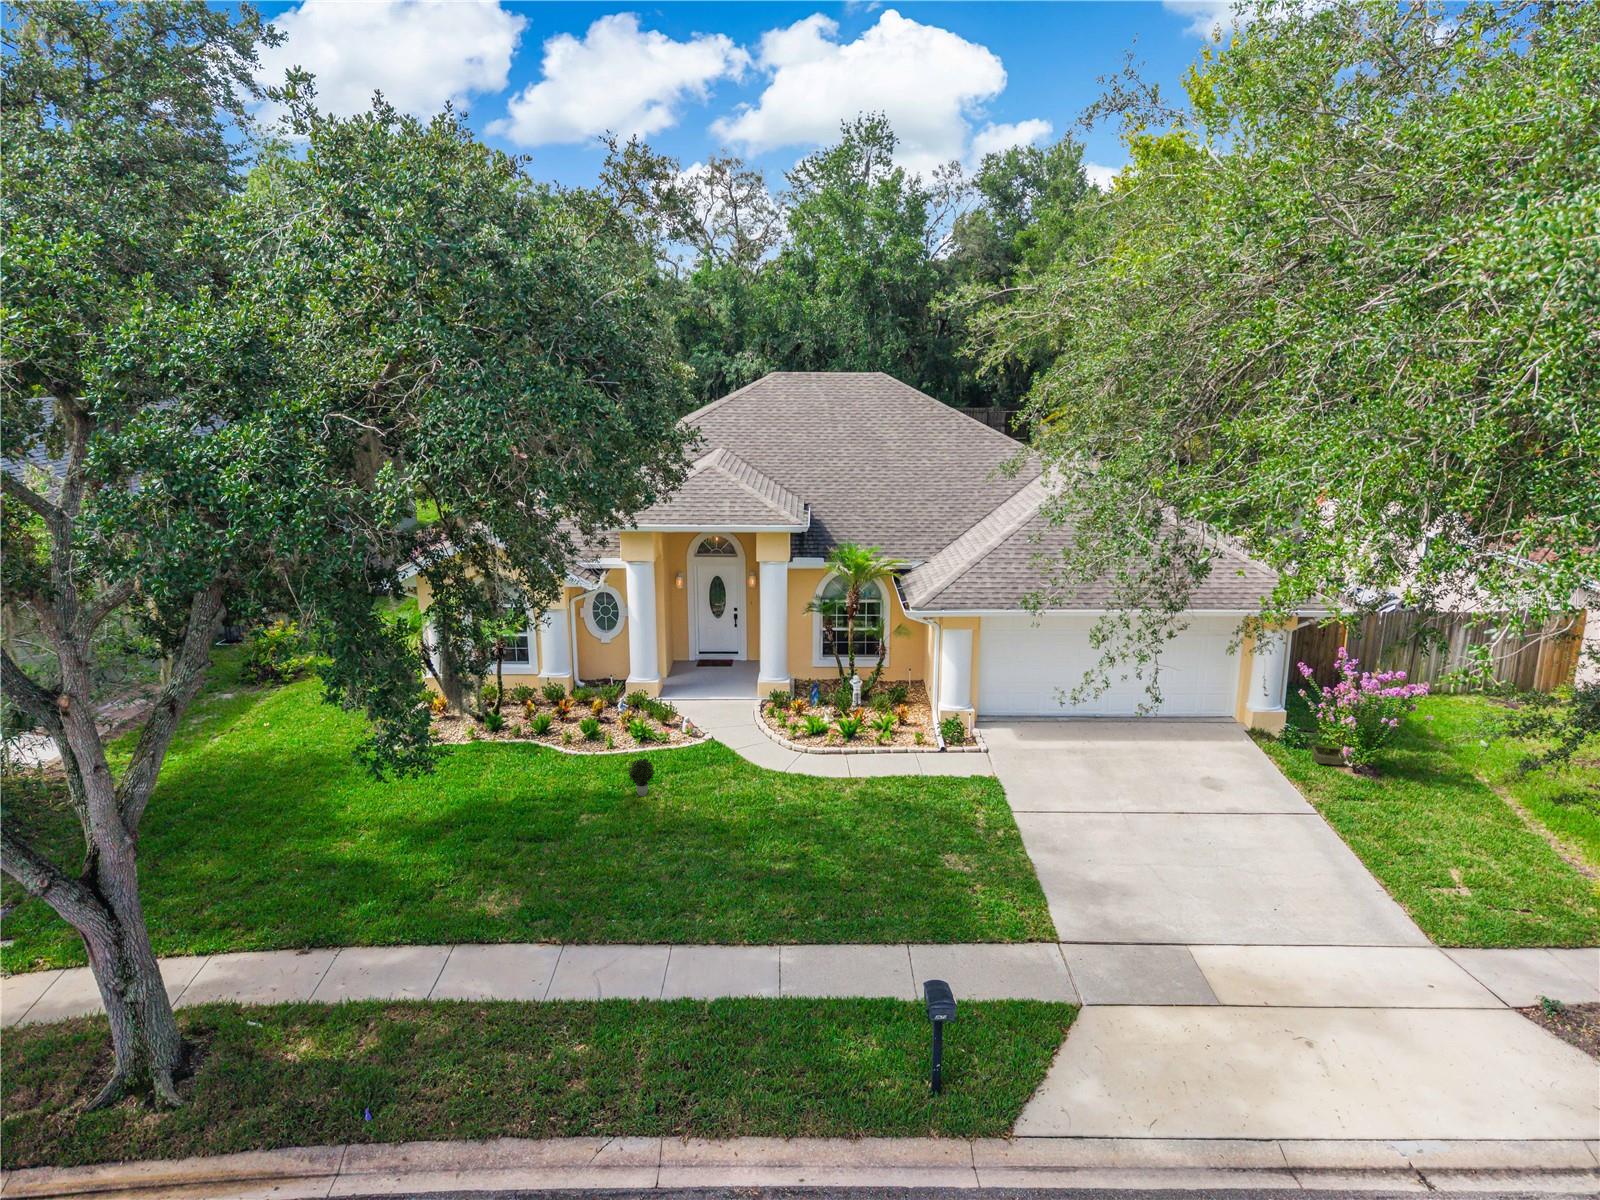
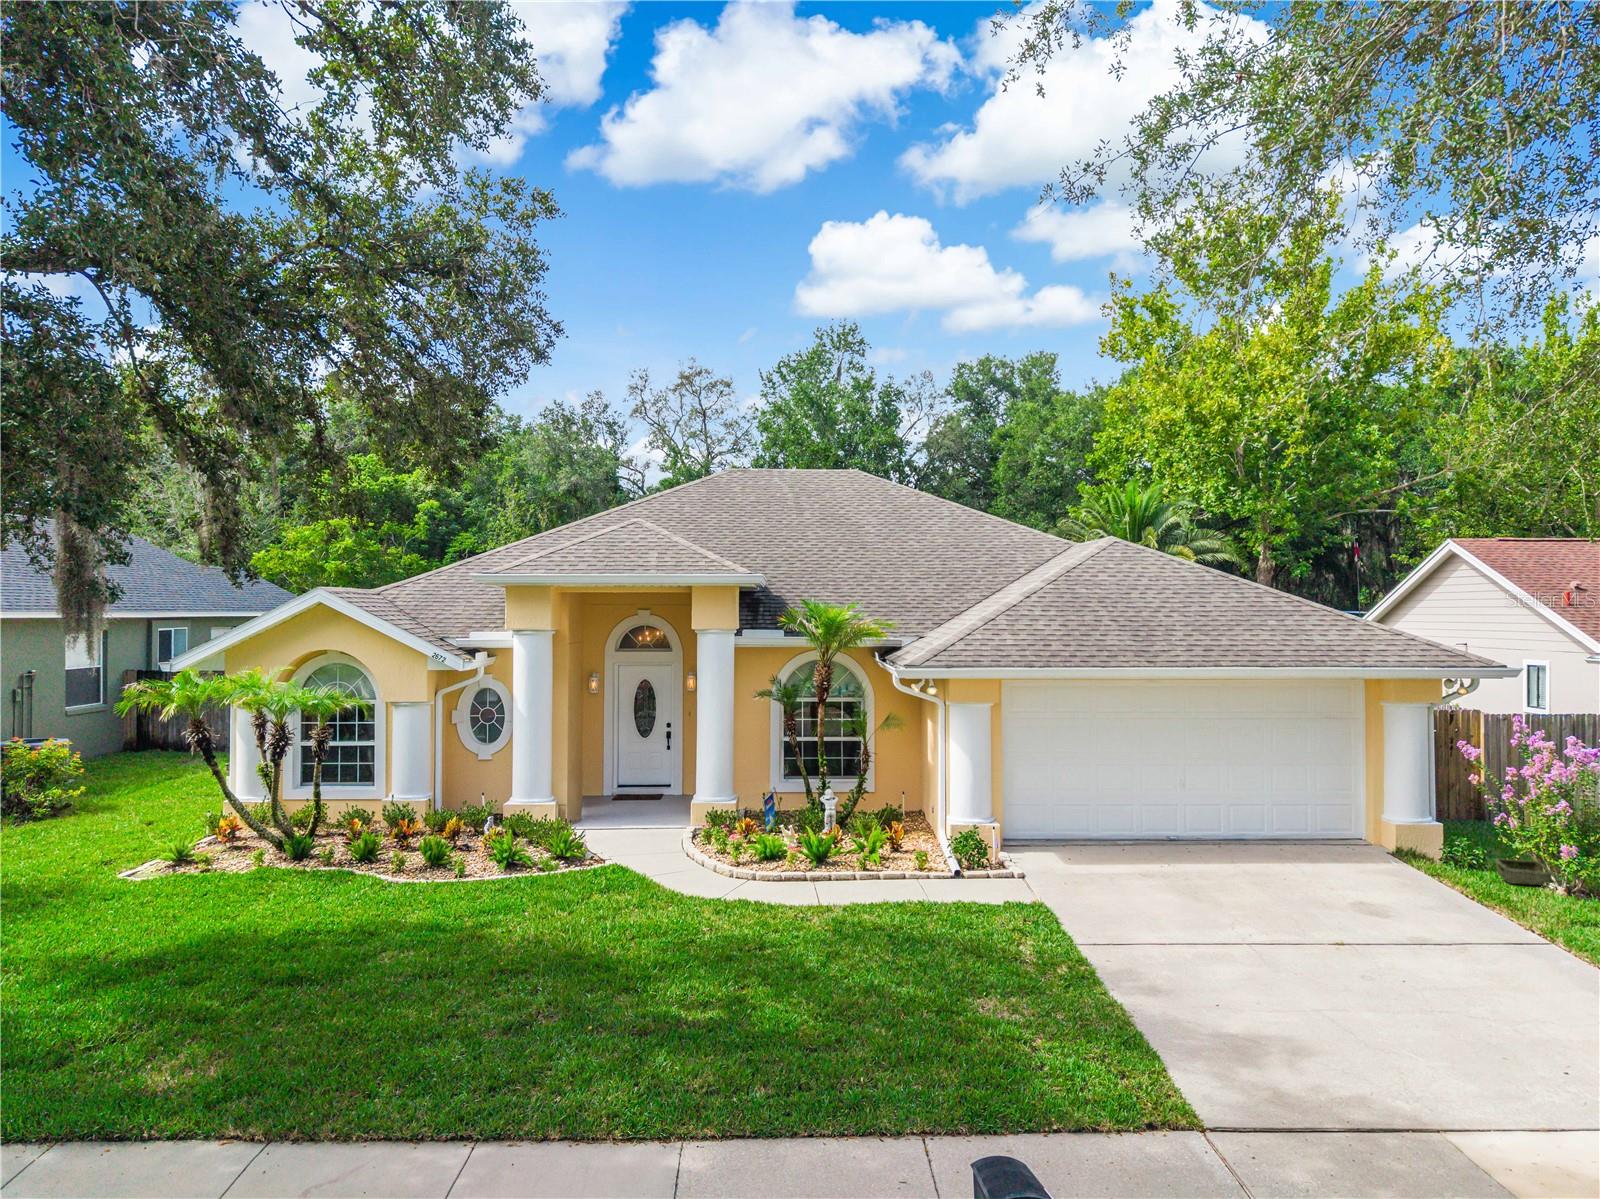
potted plant: present [628,759,654,796] -> none [471,869,516,931]

